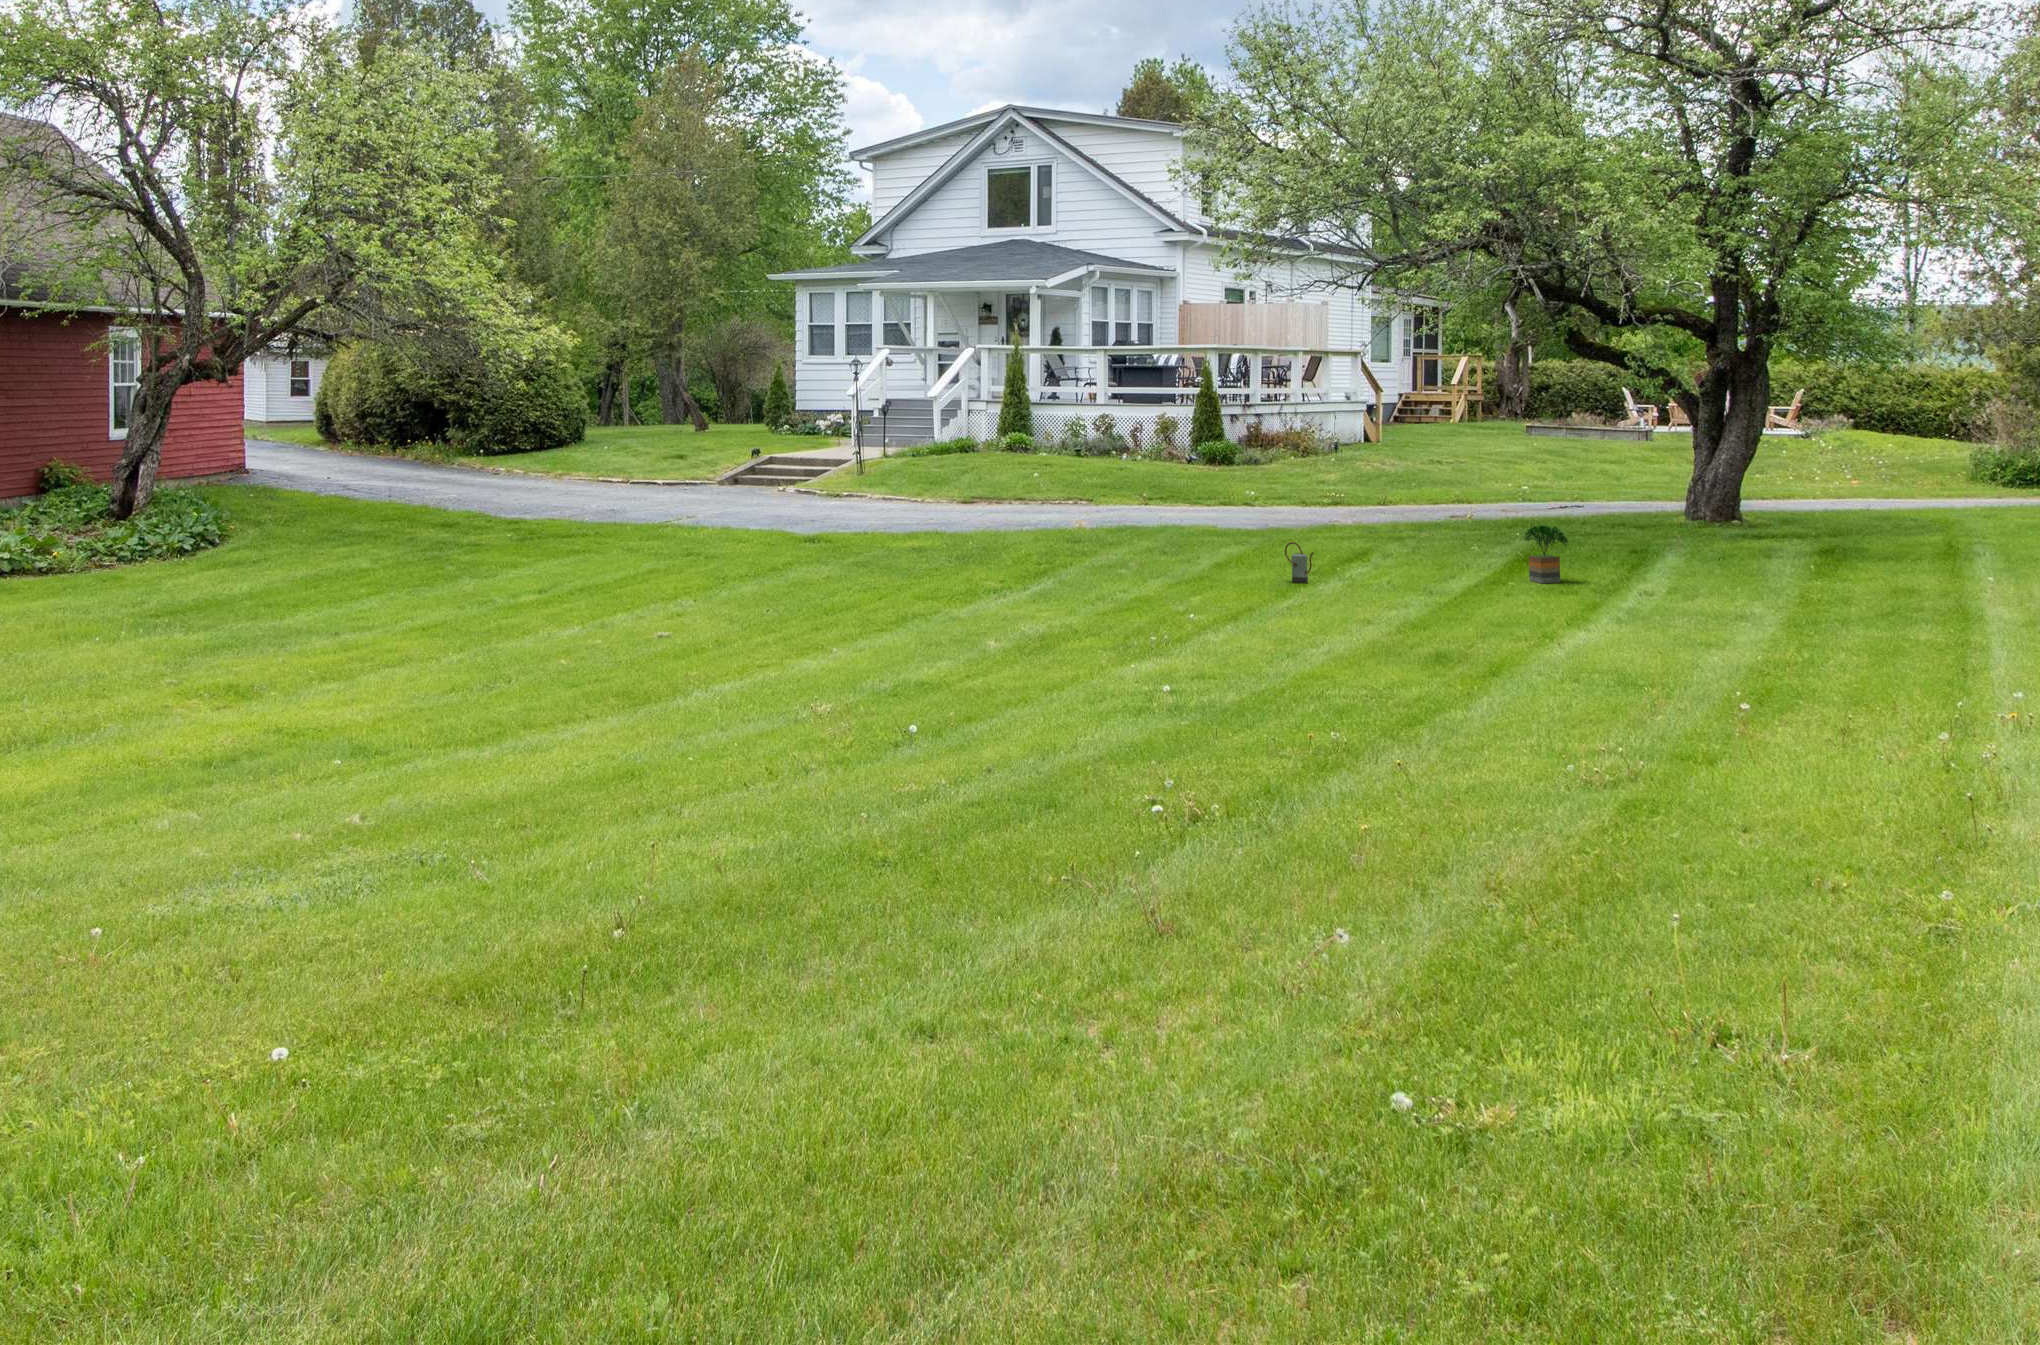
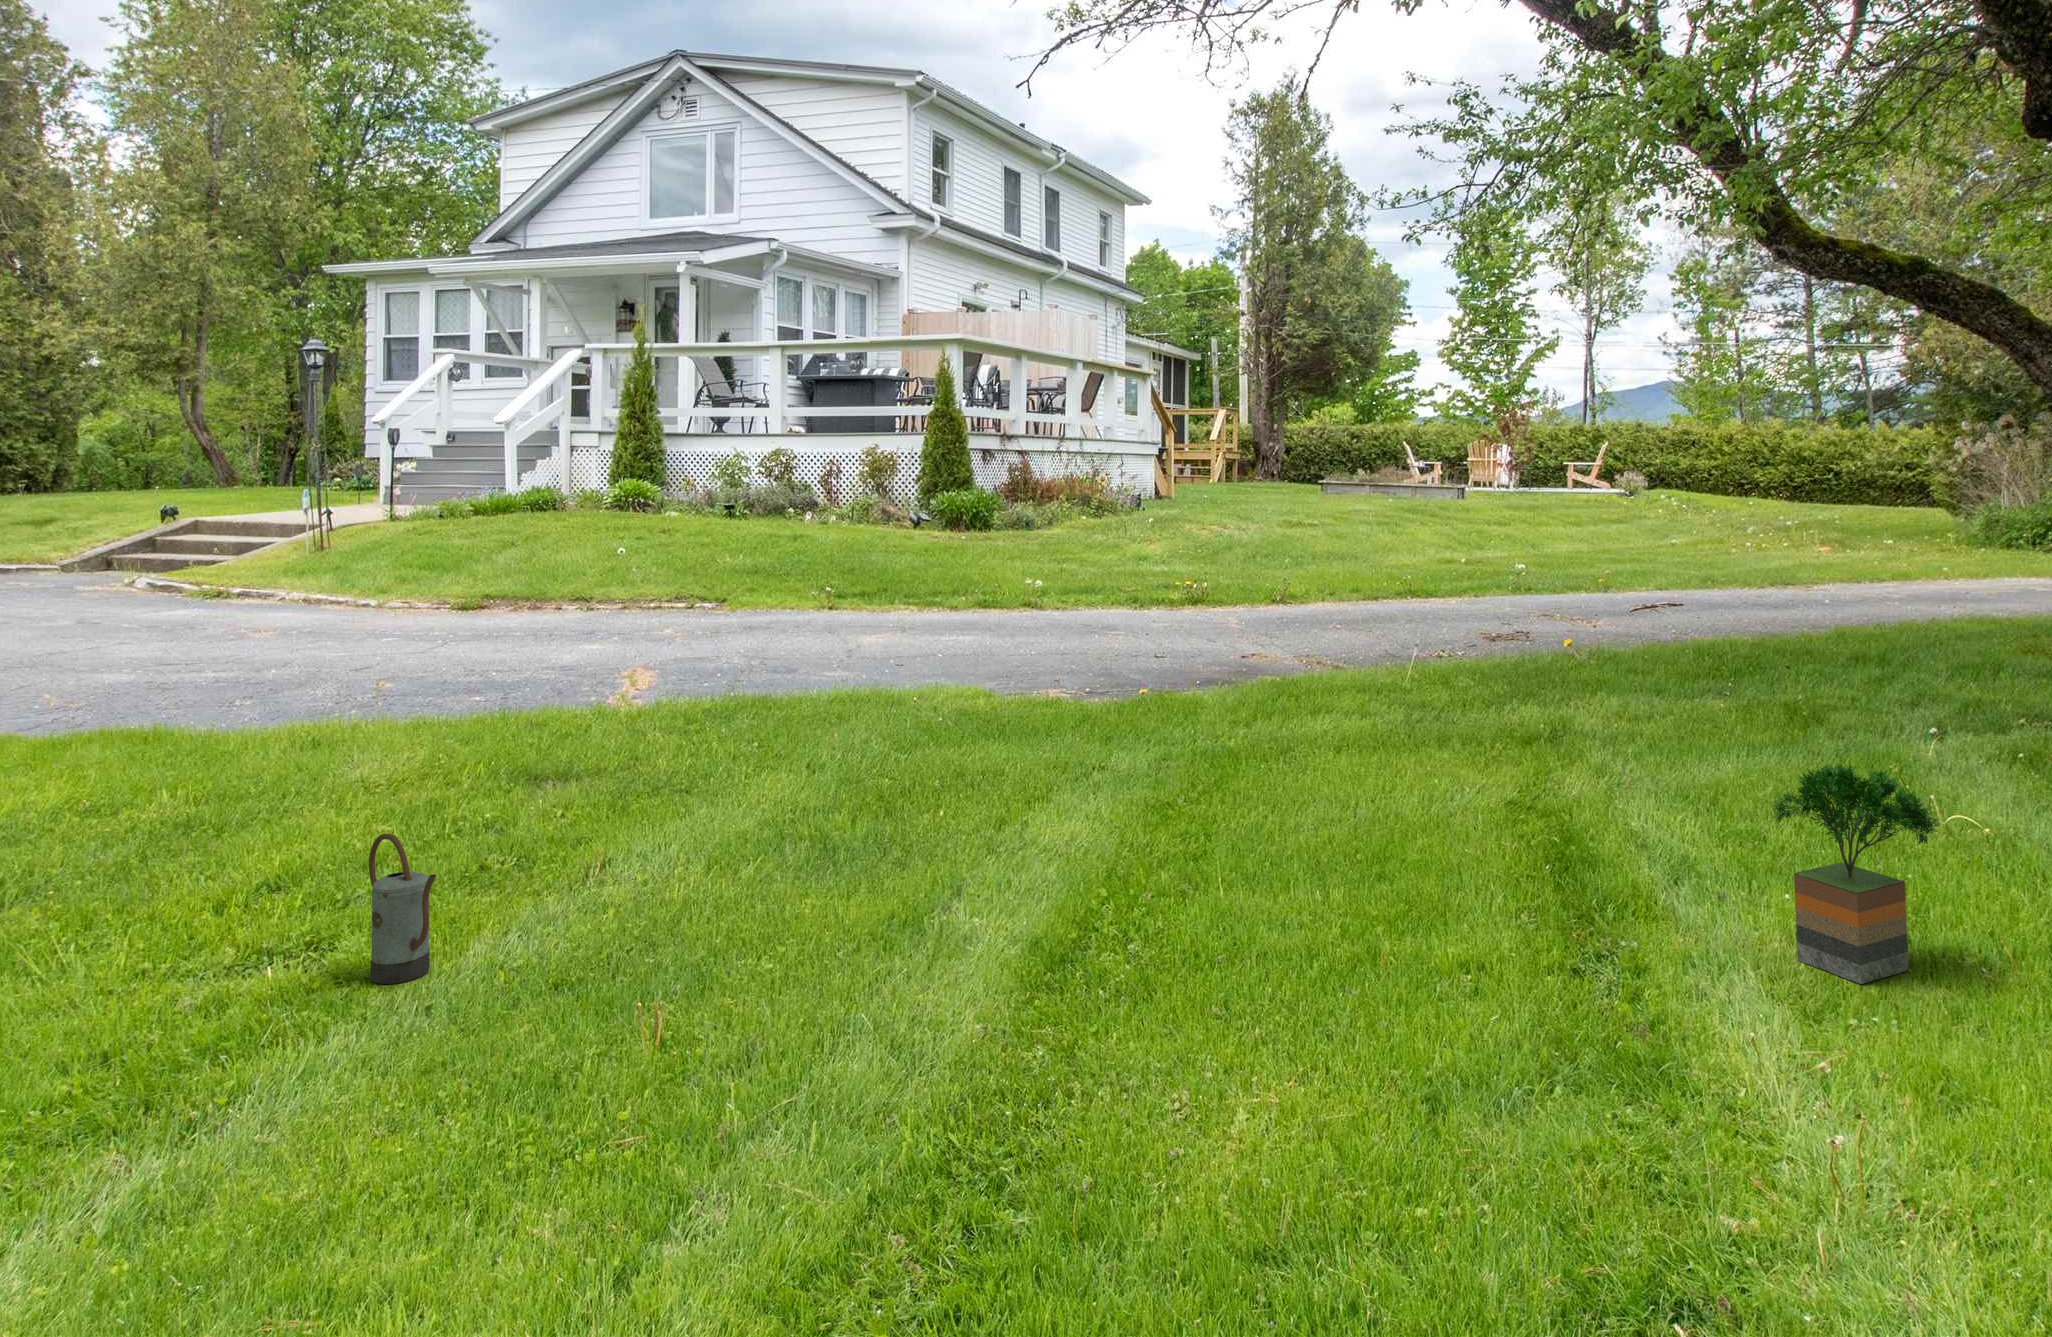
watering can: present [1285,542,1314,583] -> present [369,833,436,984]

